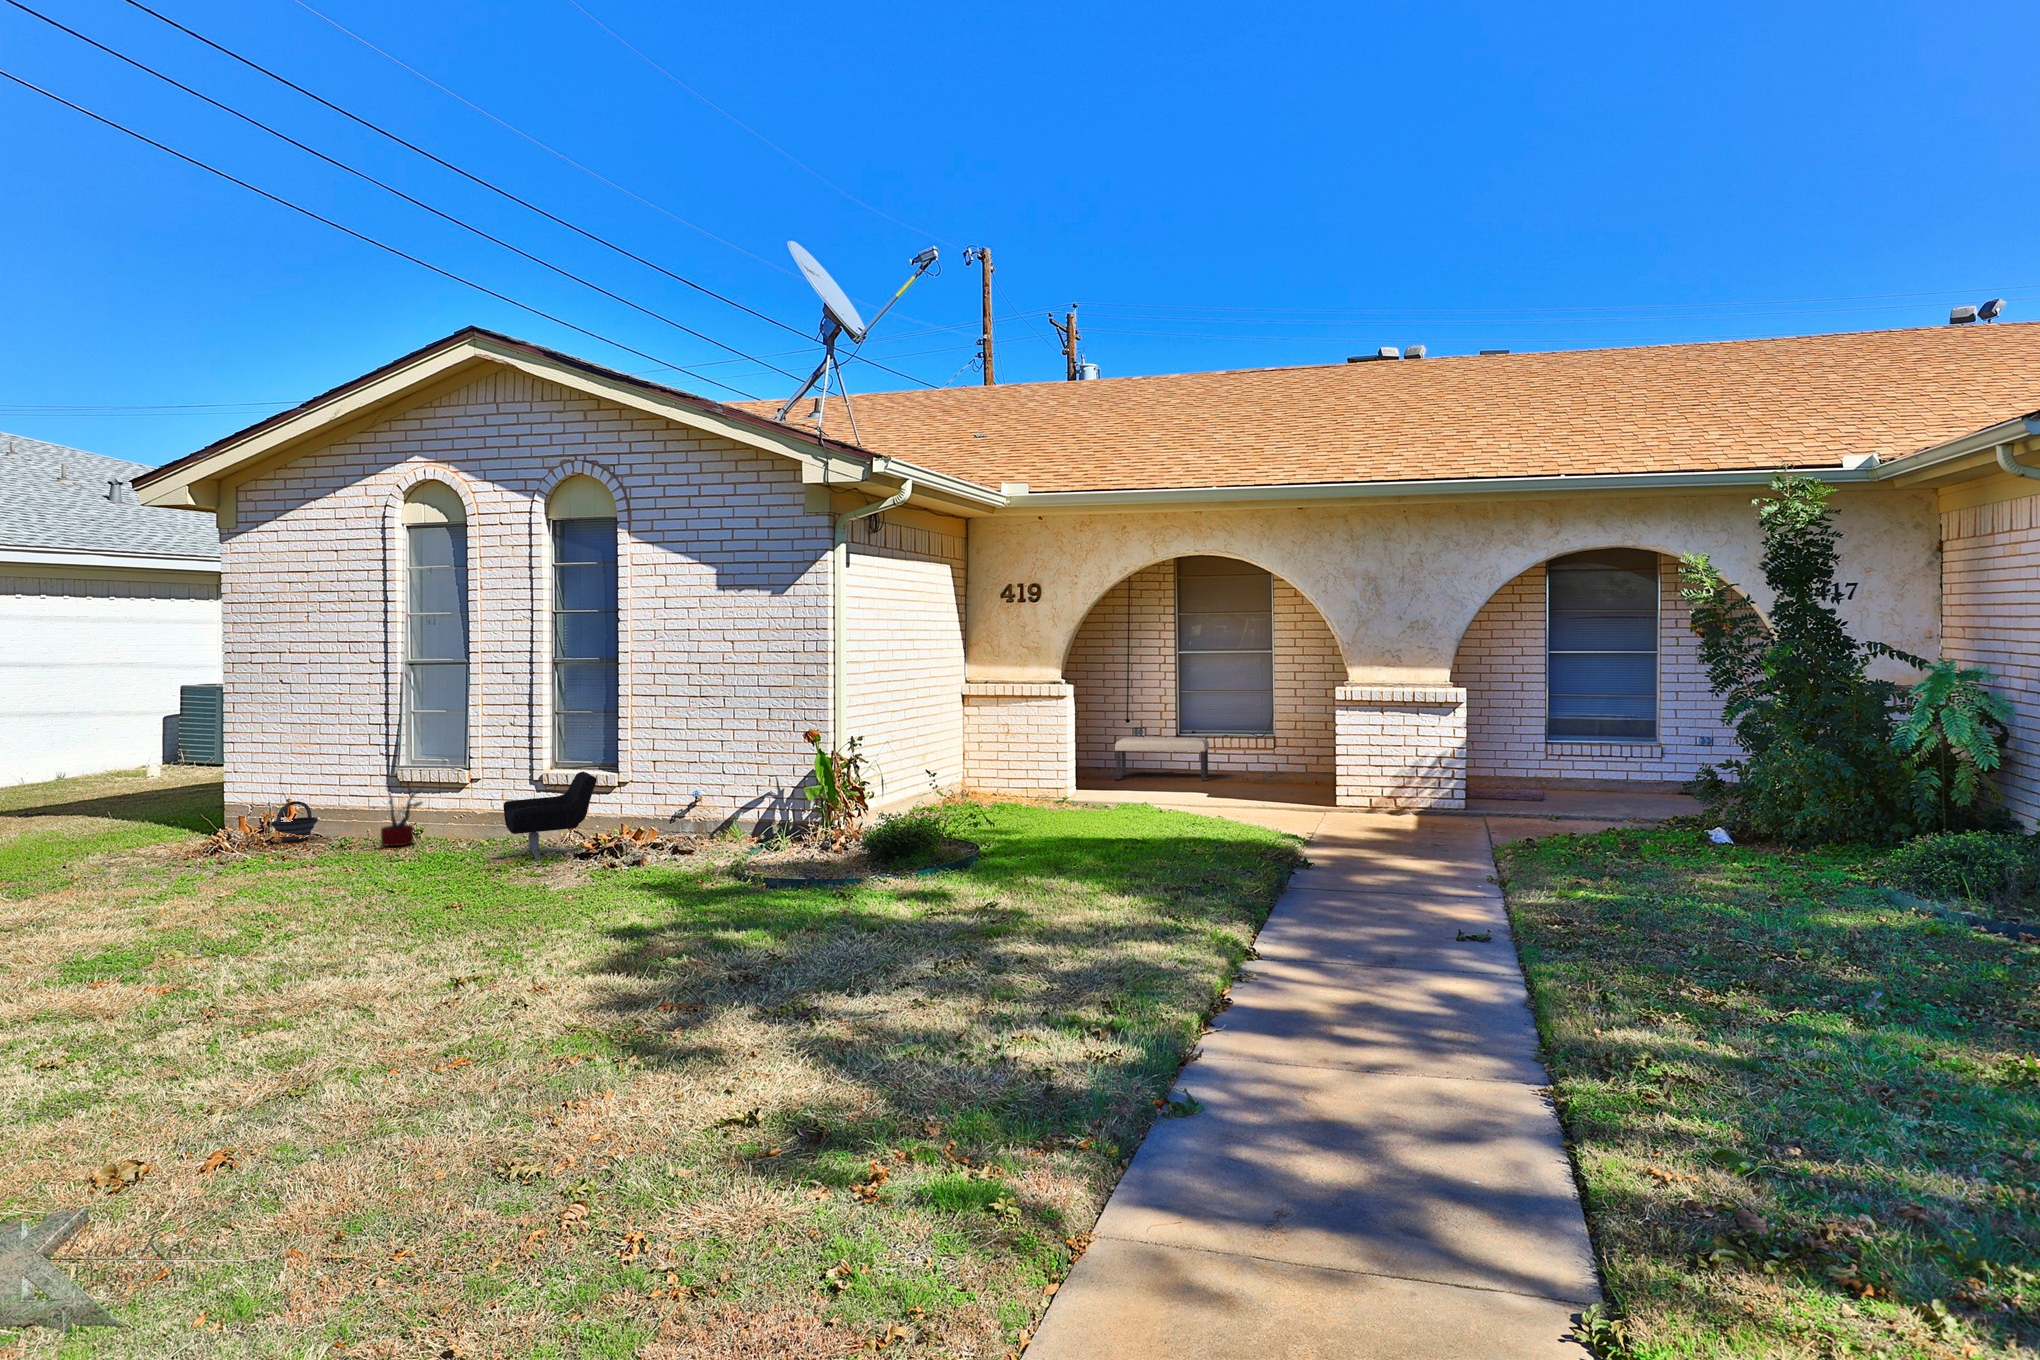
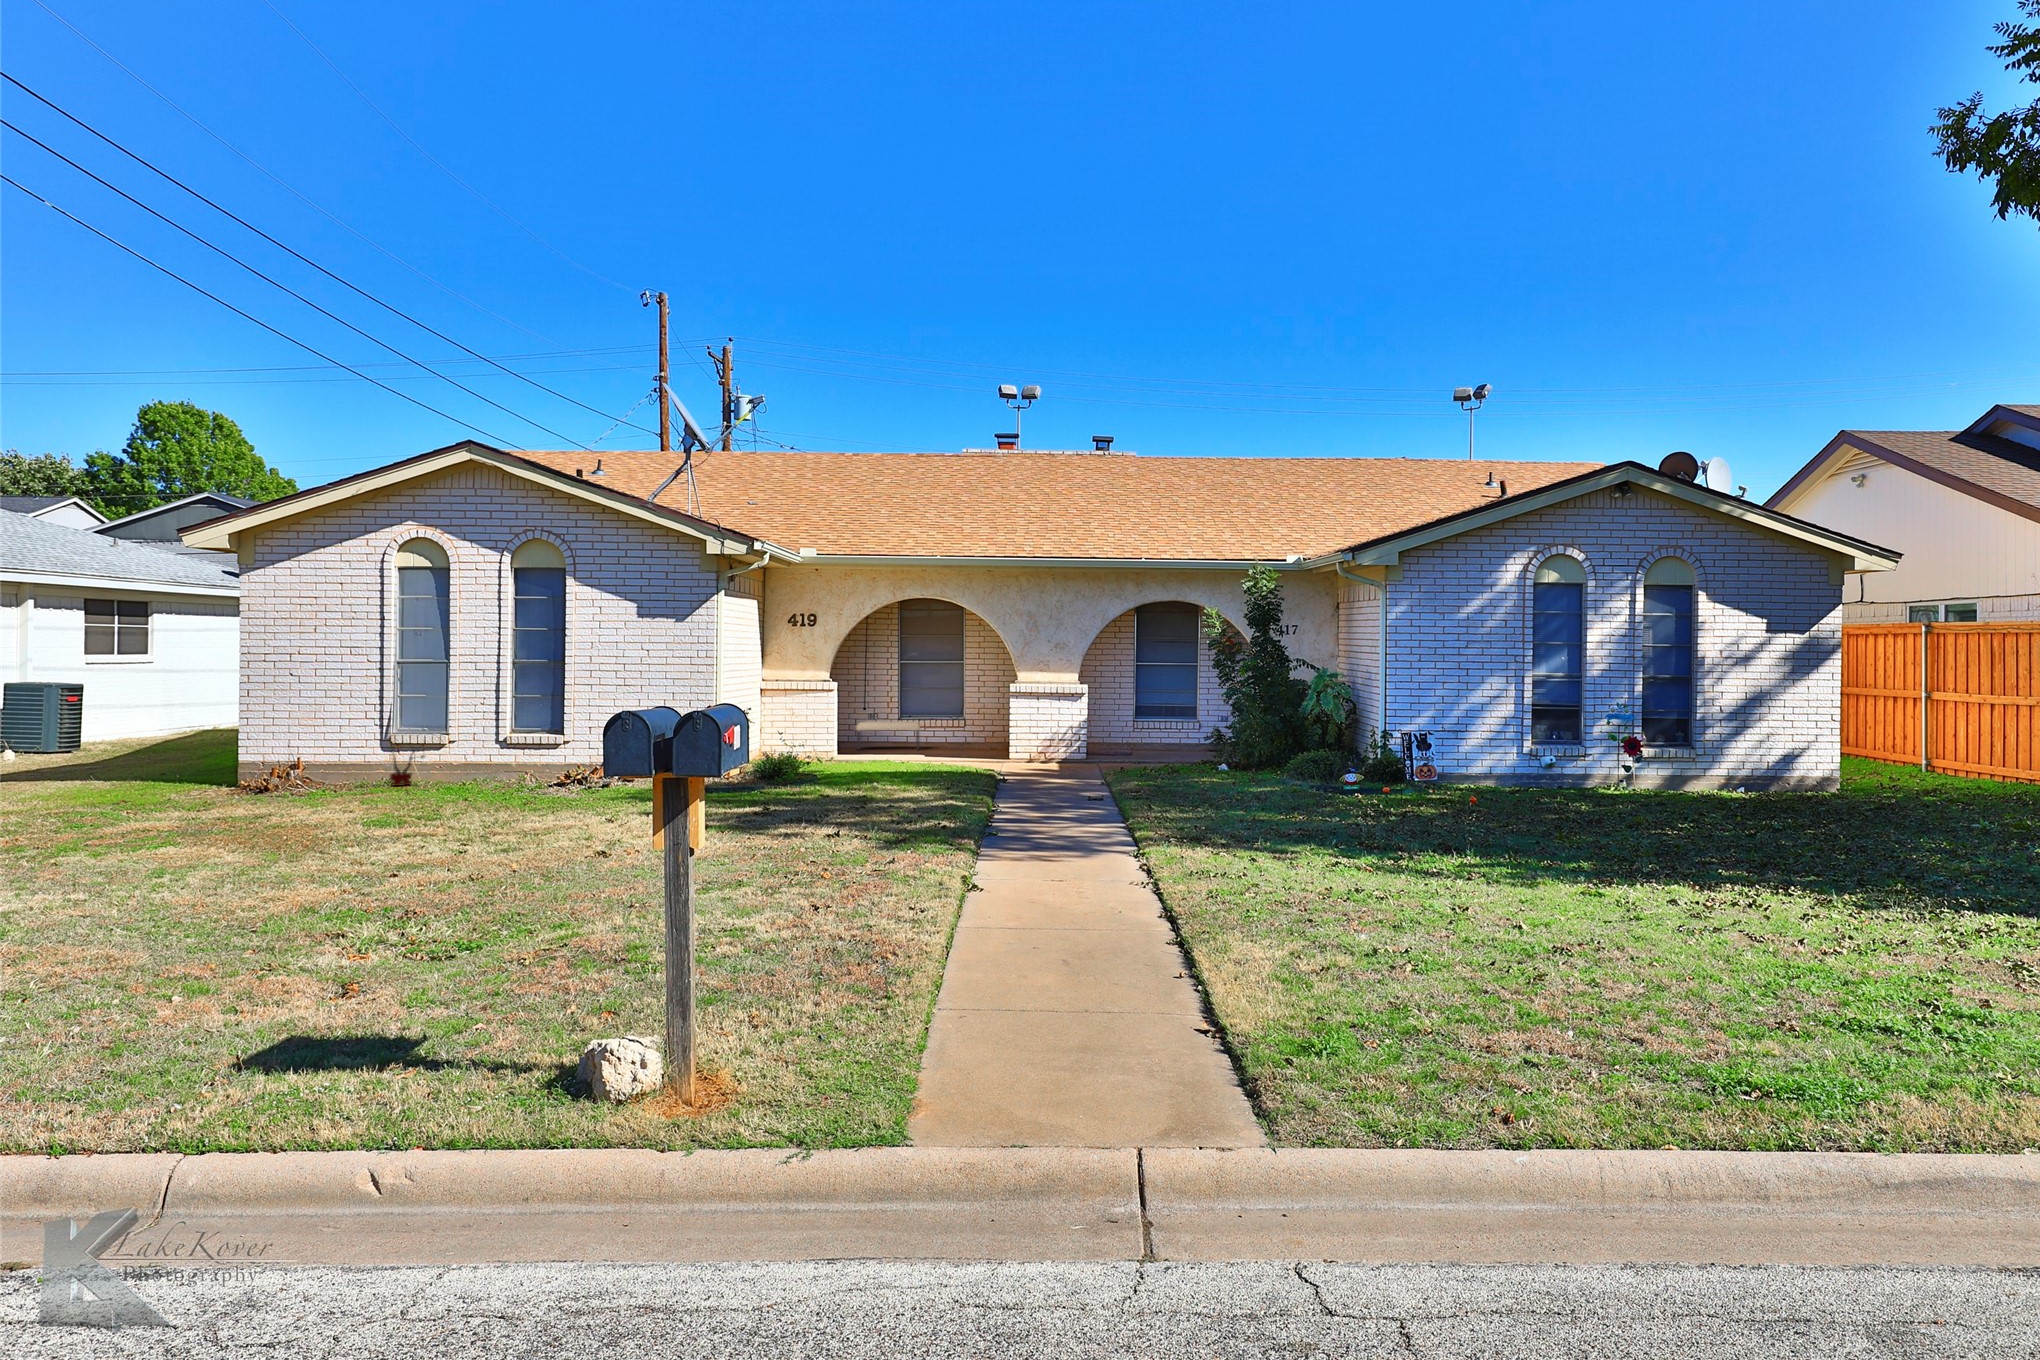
lounge chair: present [492,772,597,860] -> none [490,734,560,788]
bucket: present [271,801,318,842] -> none [293,758,324,786]

